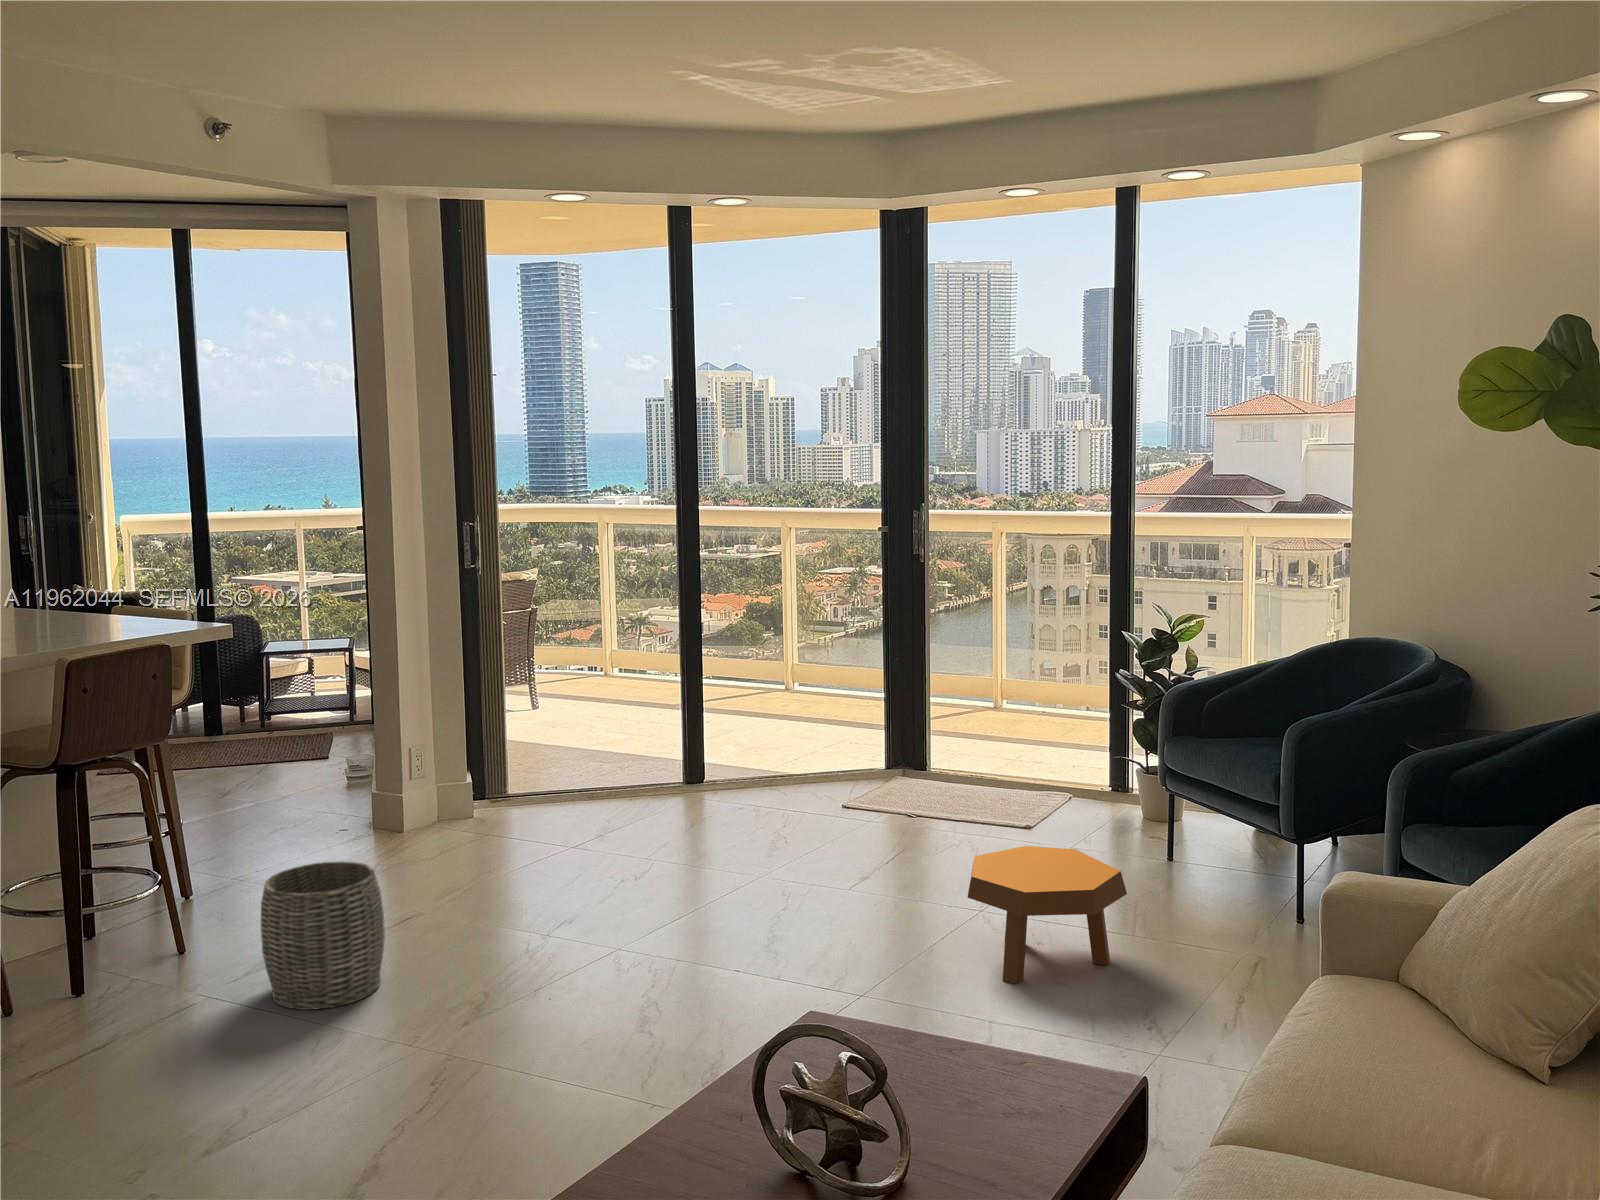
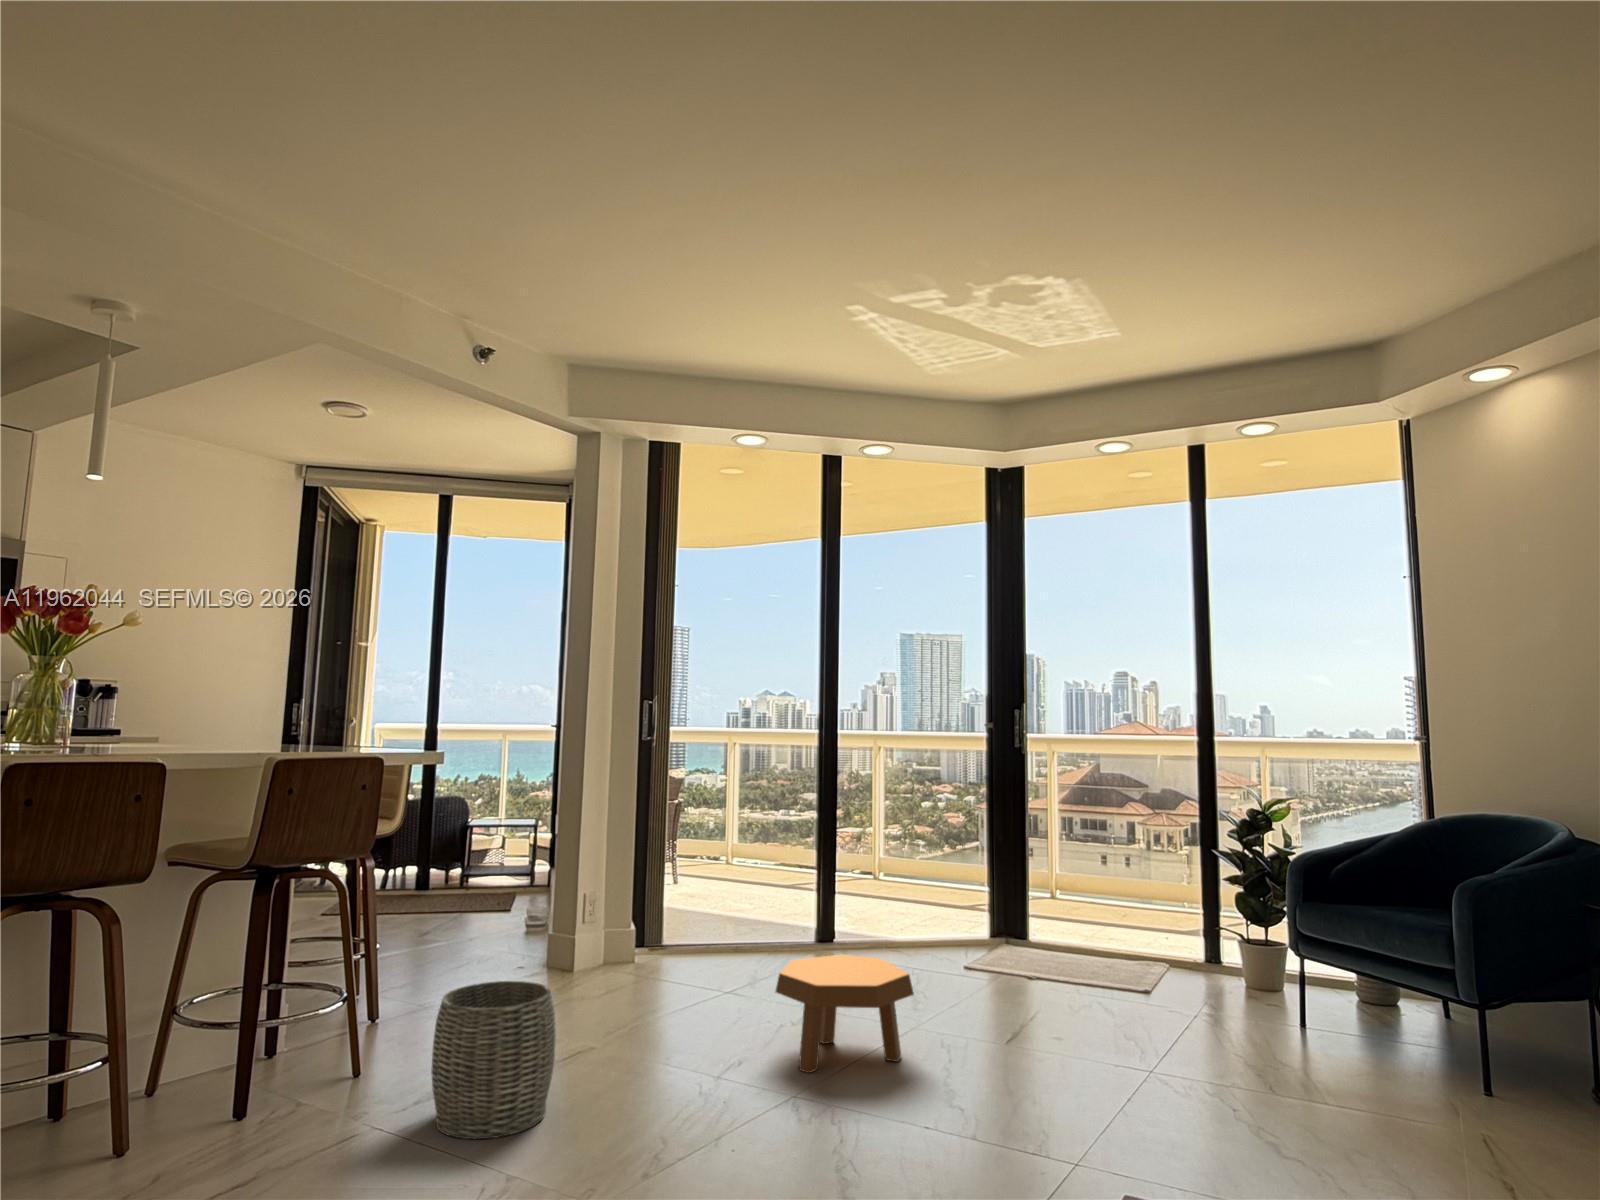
footstool: present [968,846,1127,984] -> present [776,955,914,1073]

